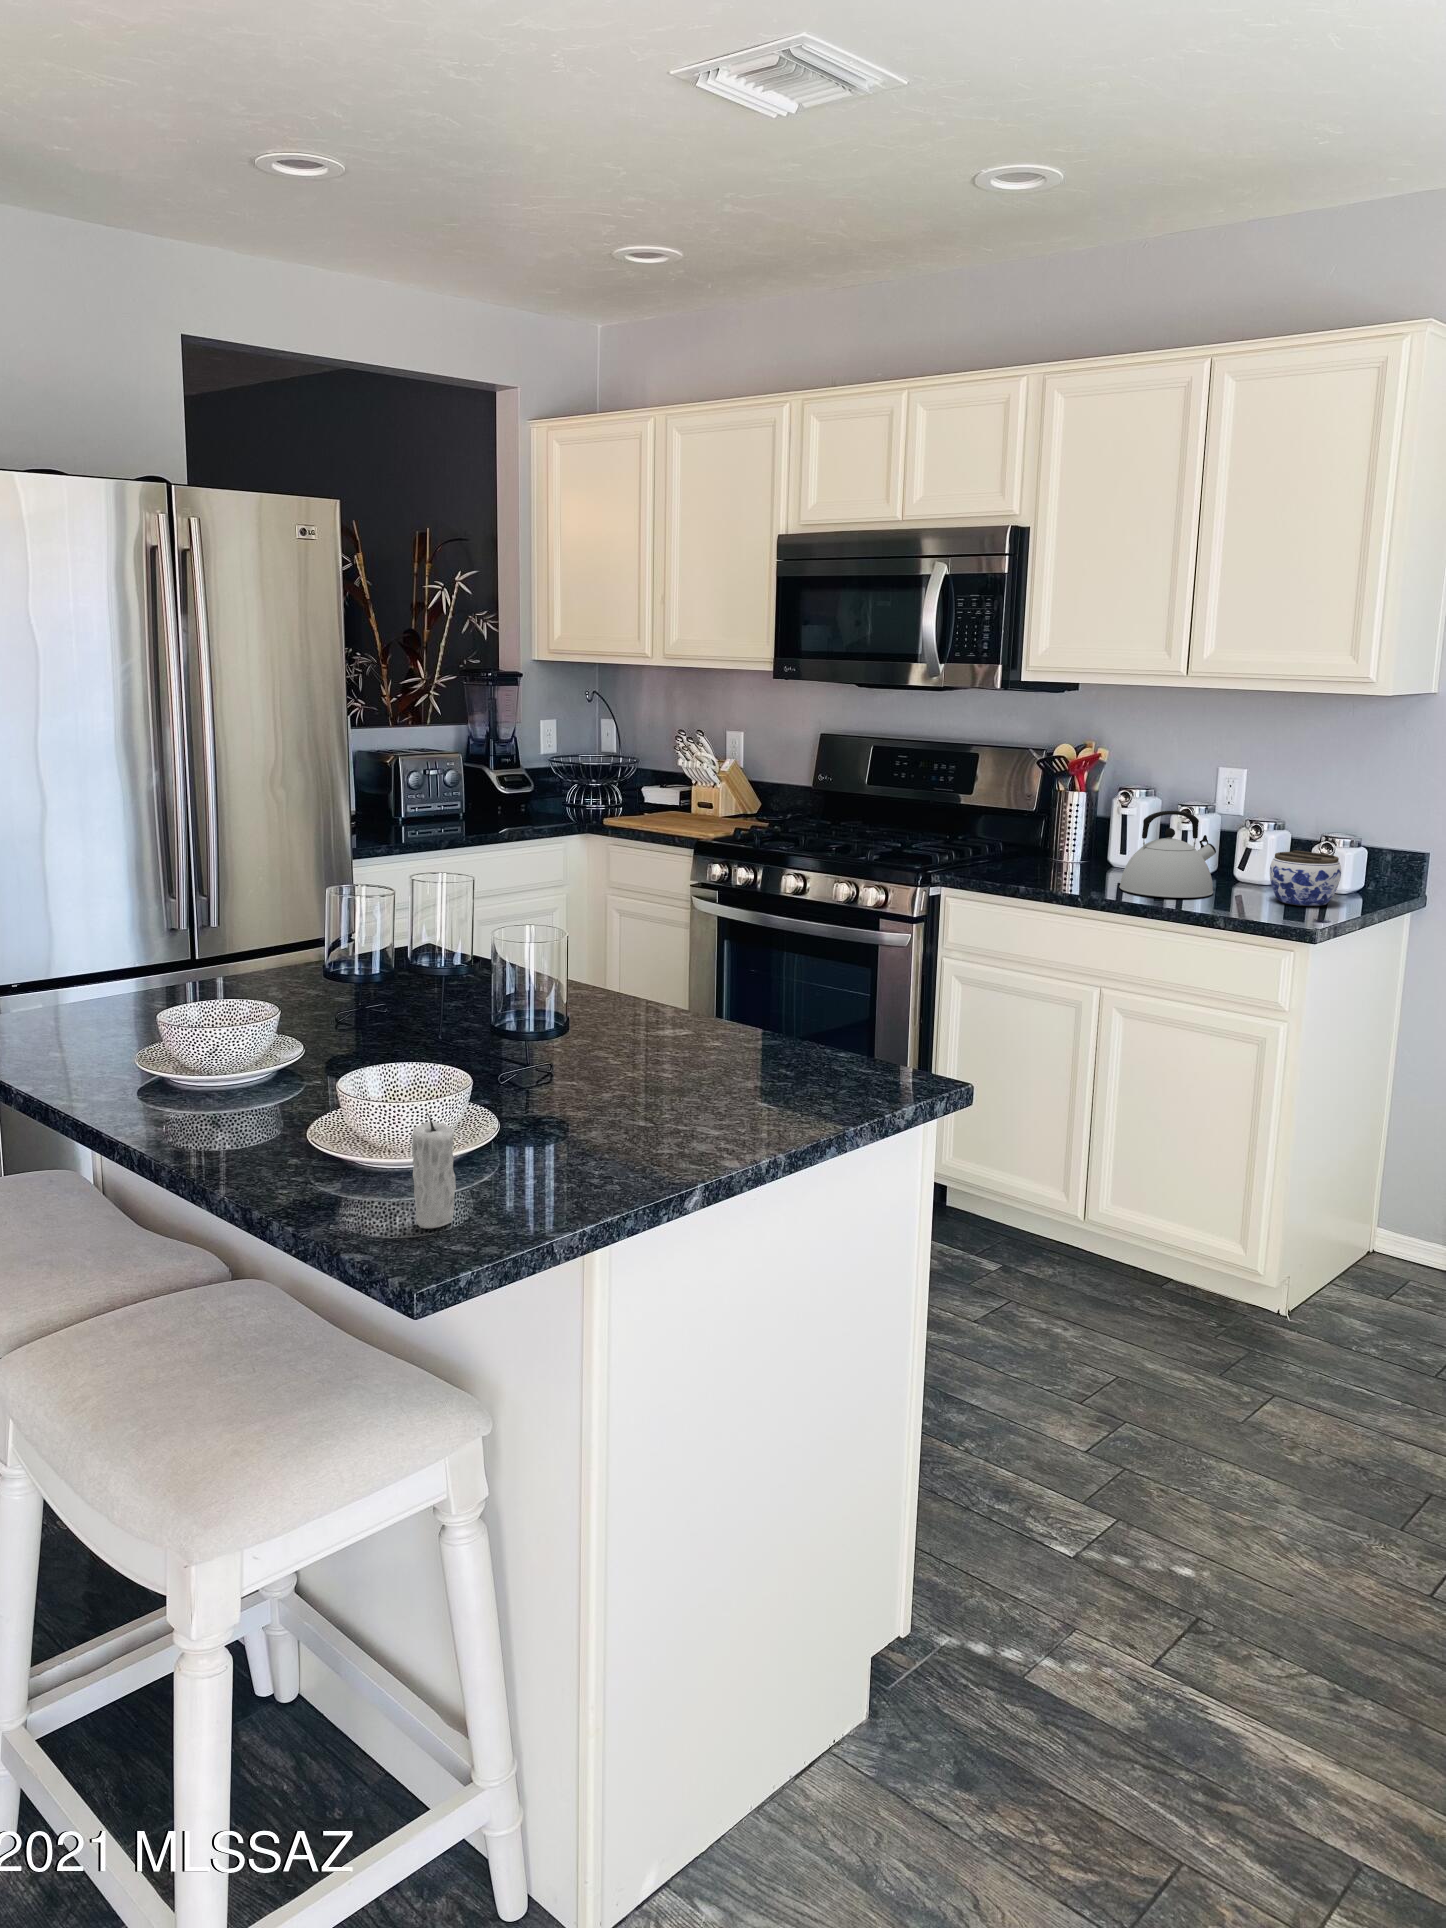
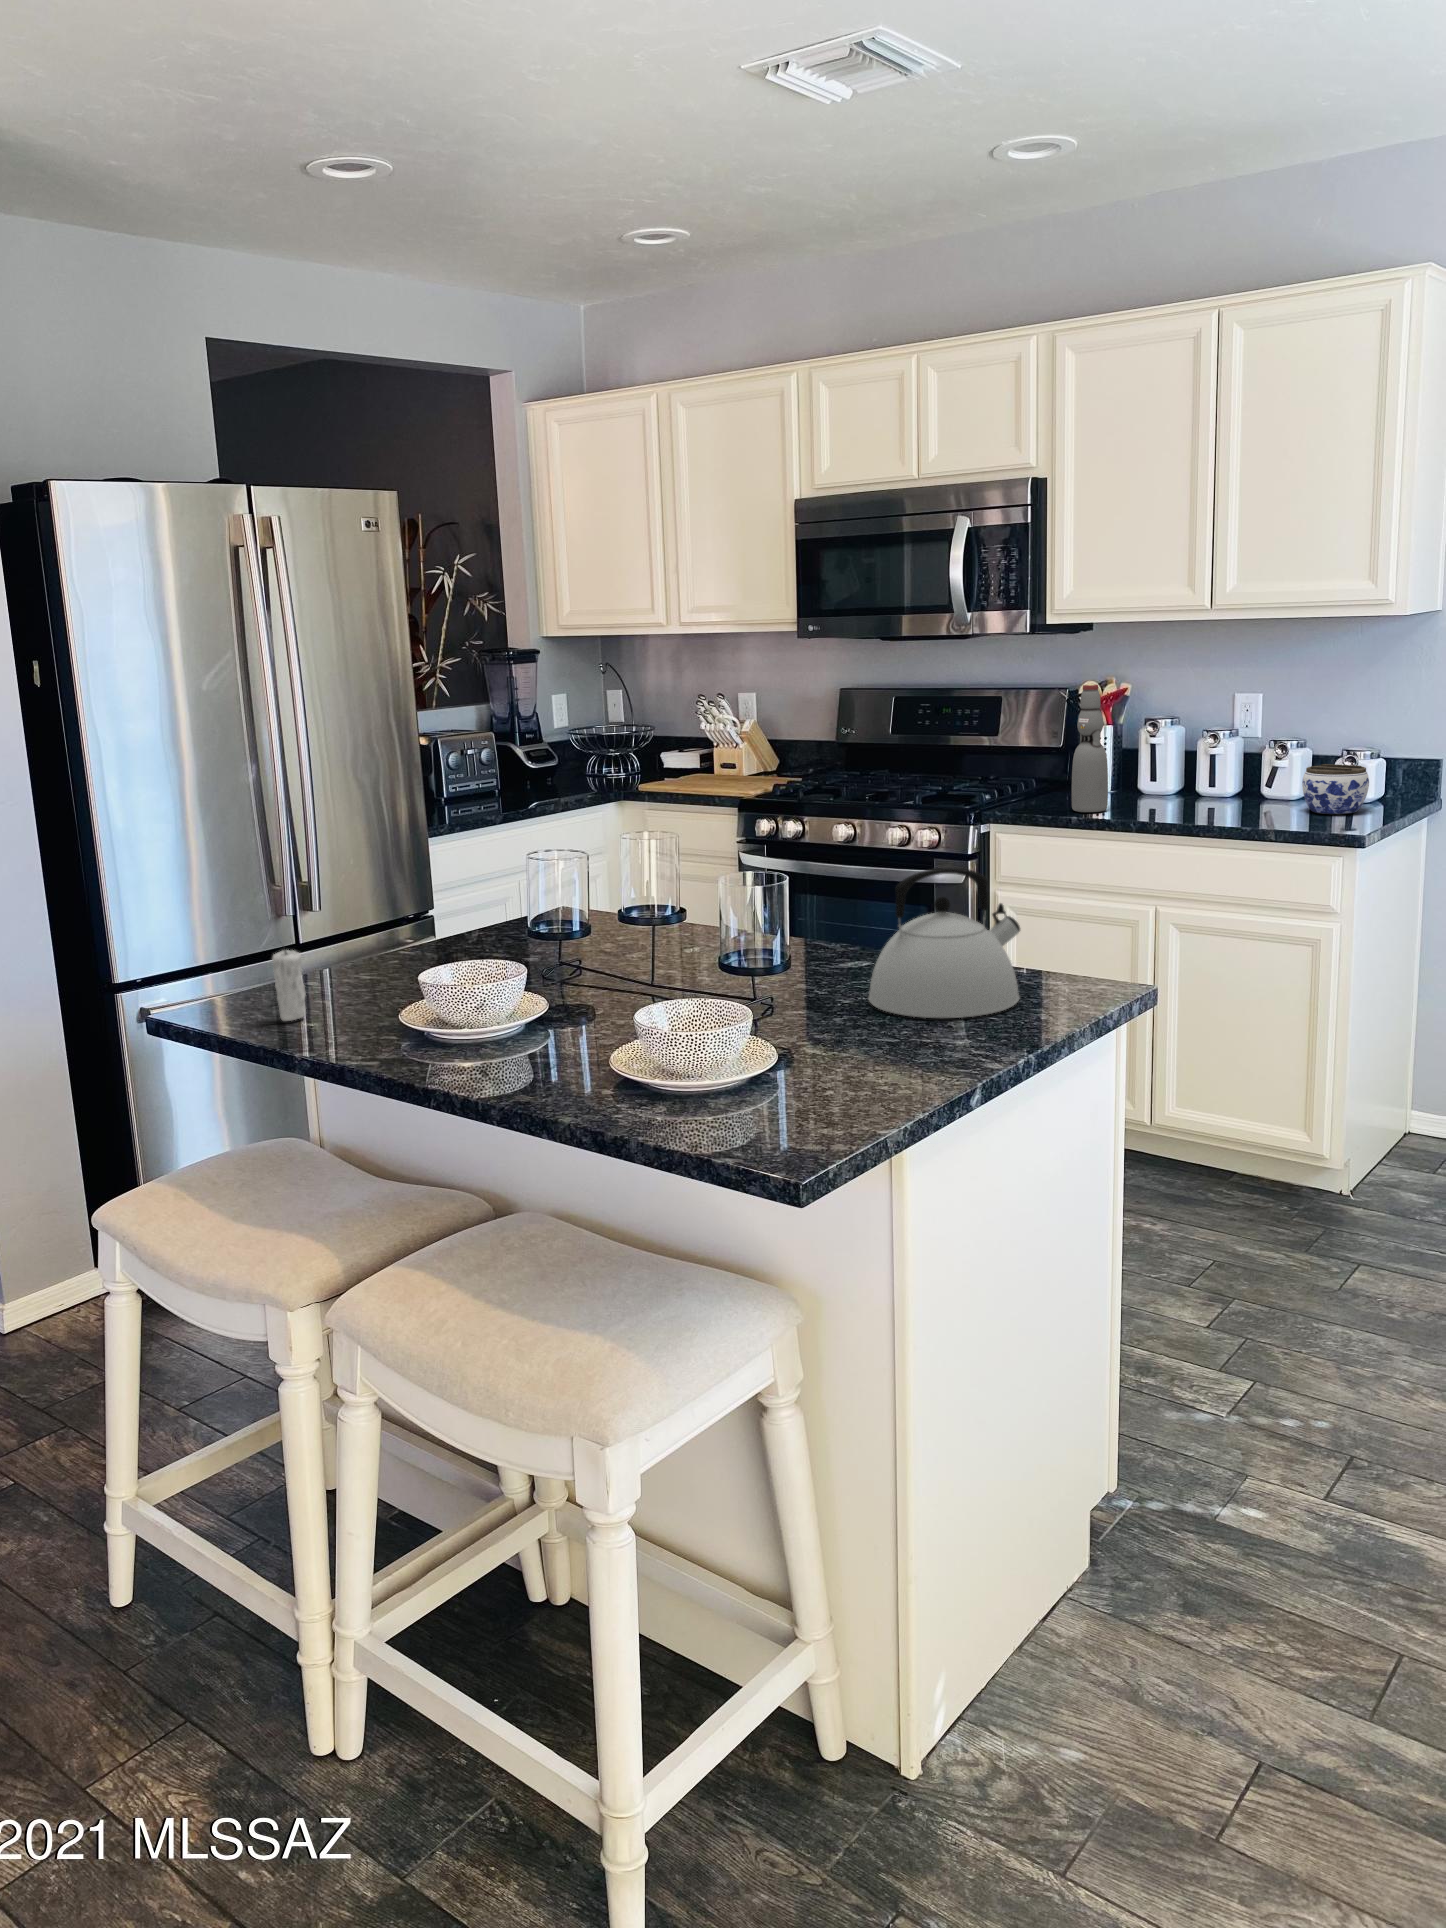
bottle: none [1026,748,1066,883] -> present [1072,684,1108,812]
kettle: present [1120,811,1216,898] -> present [869,867,1020,1018]
candle: present [412,1112,456,1228] -> present [272,950,306,1021]

